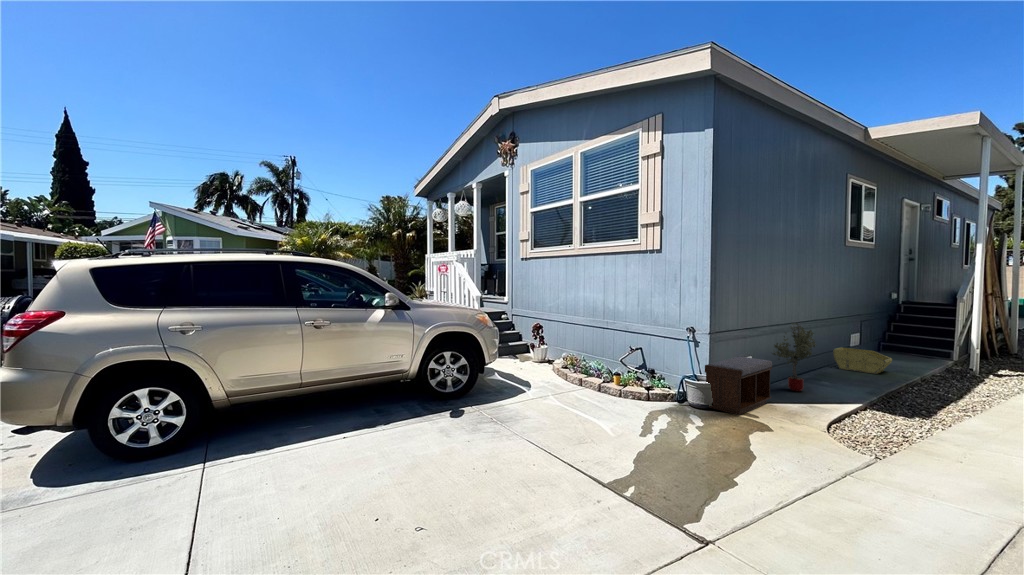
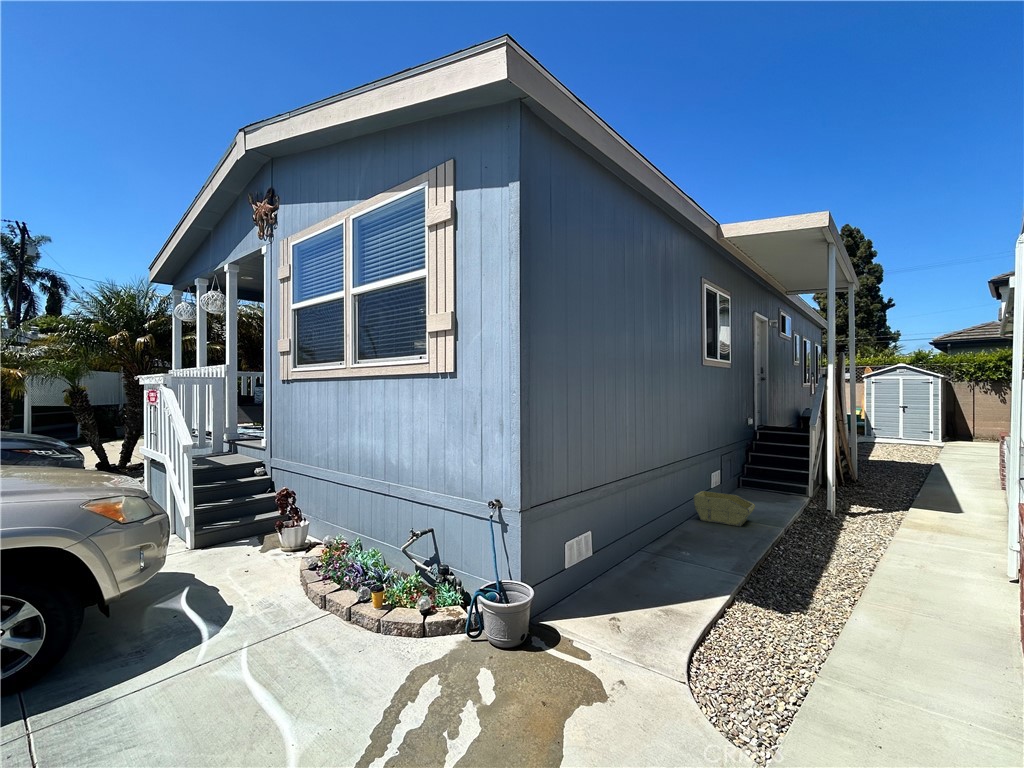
potted tree: present [772,323,816,392] -> none [617,474,674,576]
bench: present [705,357,772,415] -> none [511,538,615,656]

